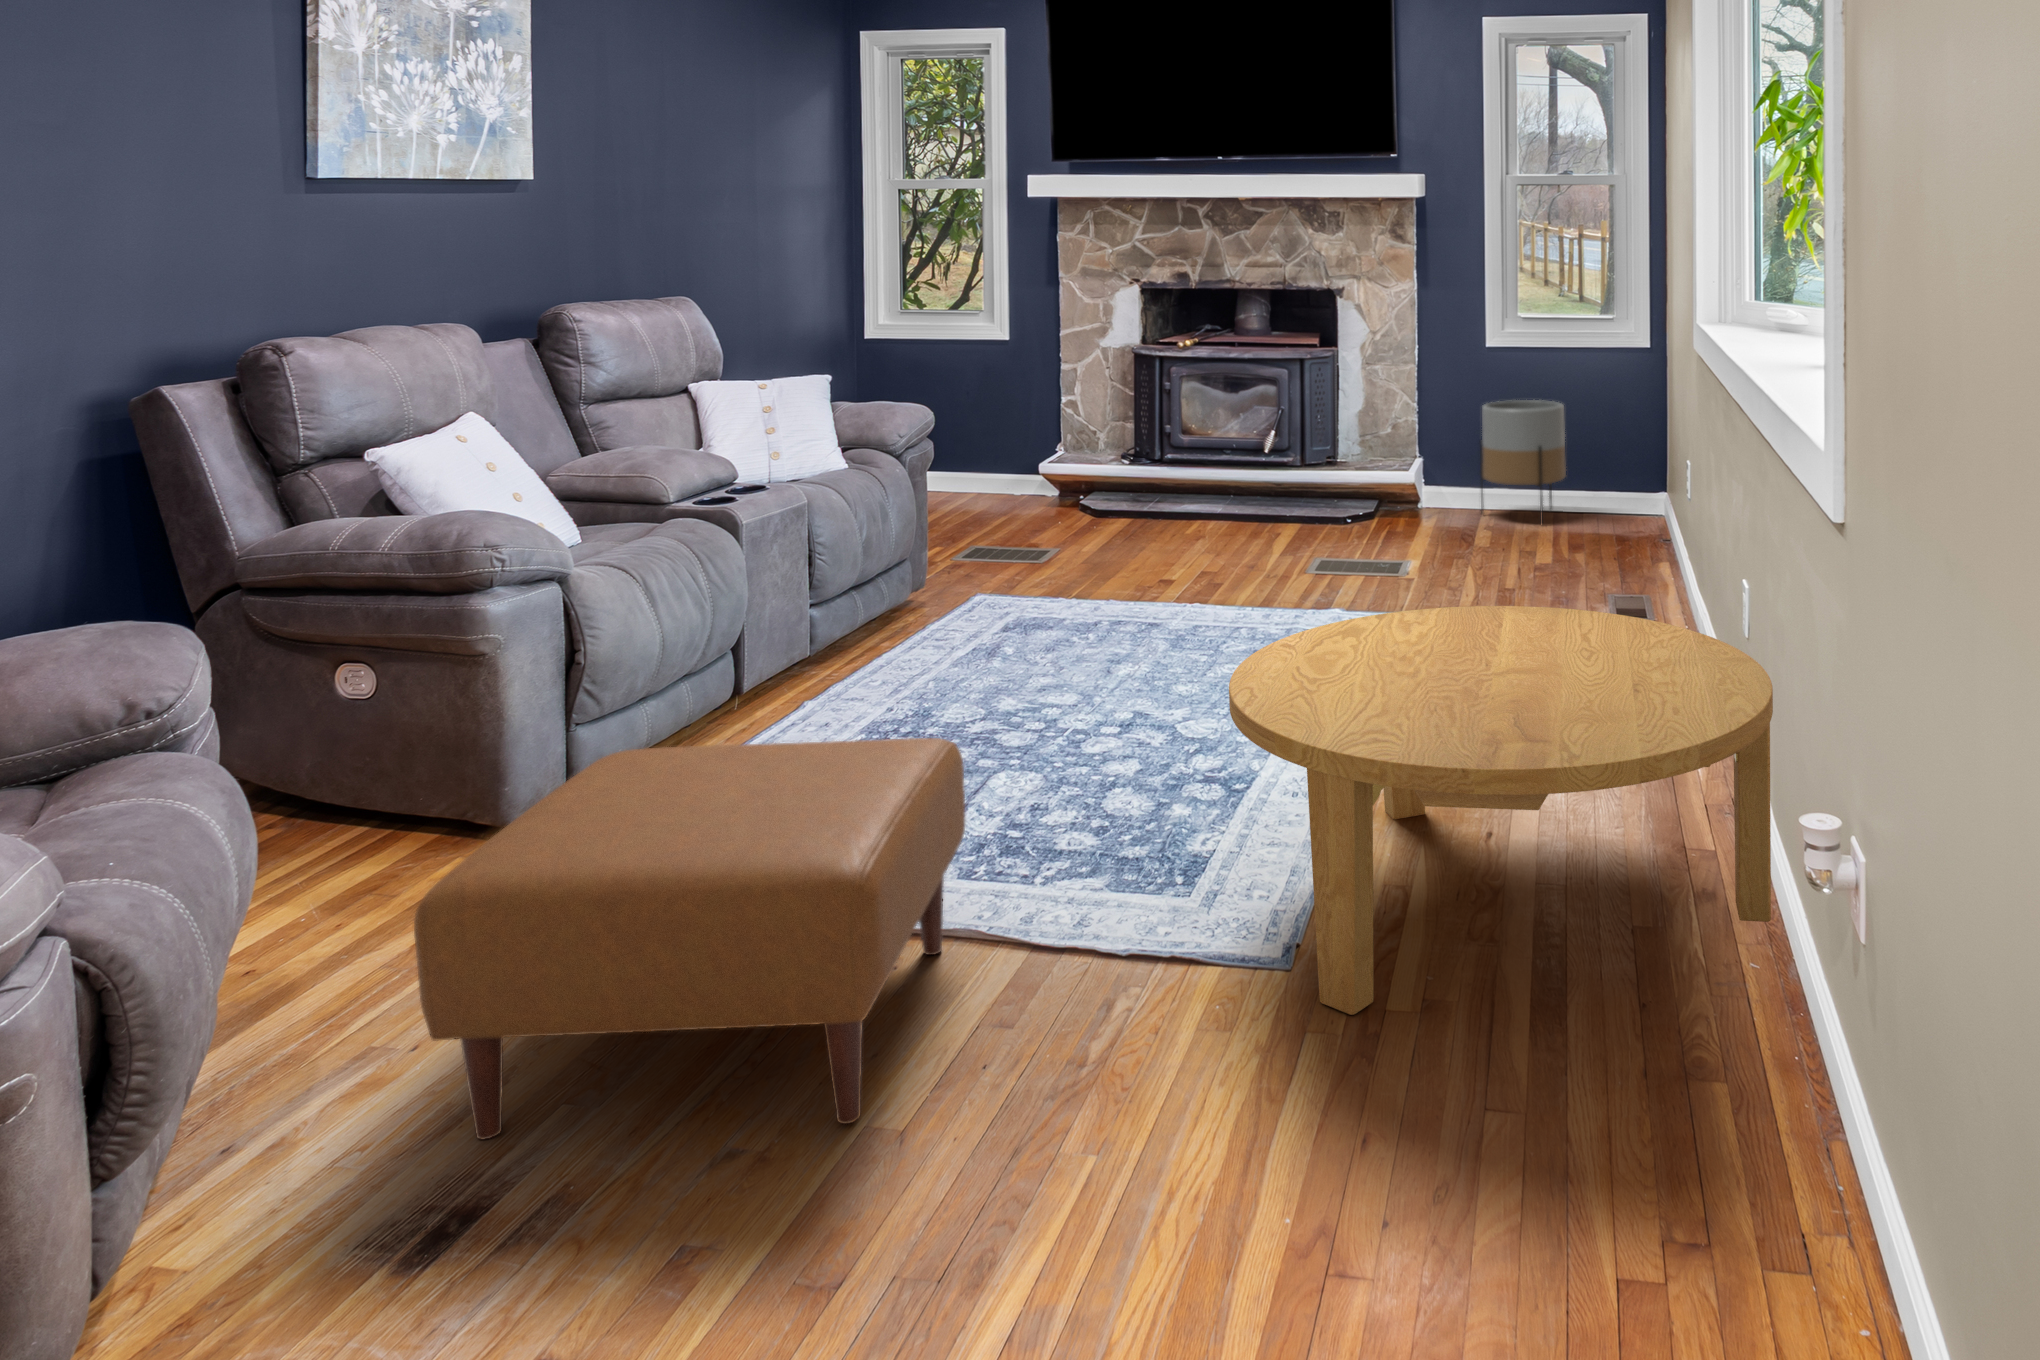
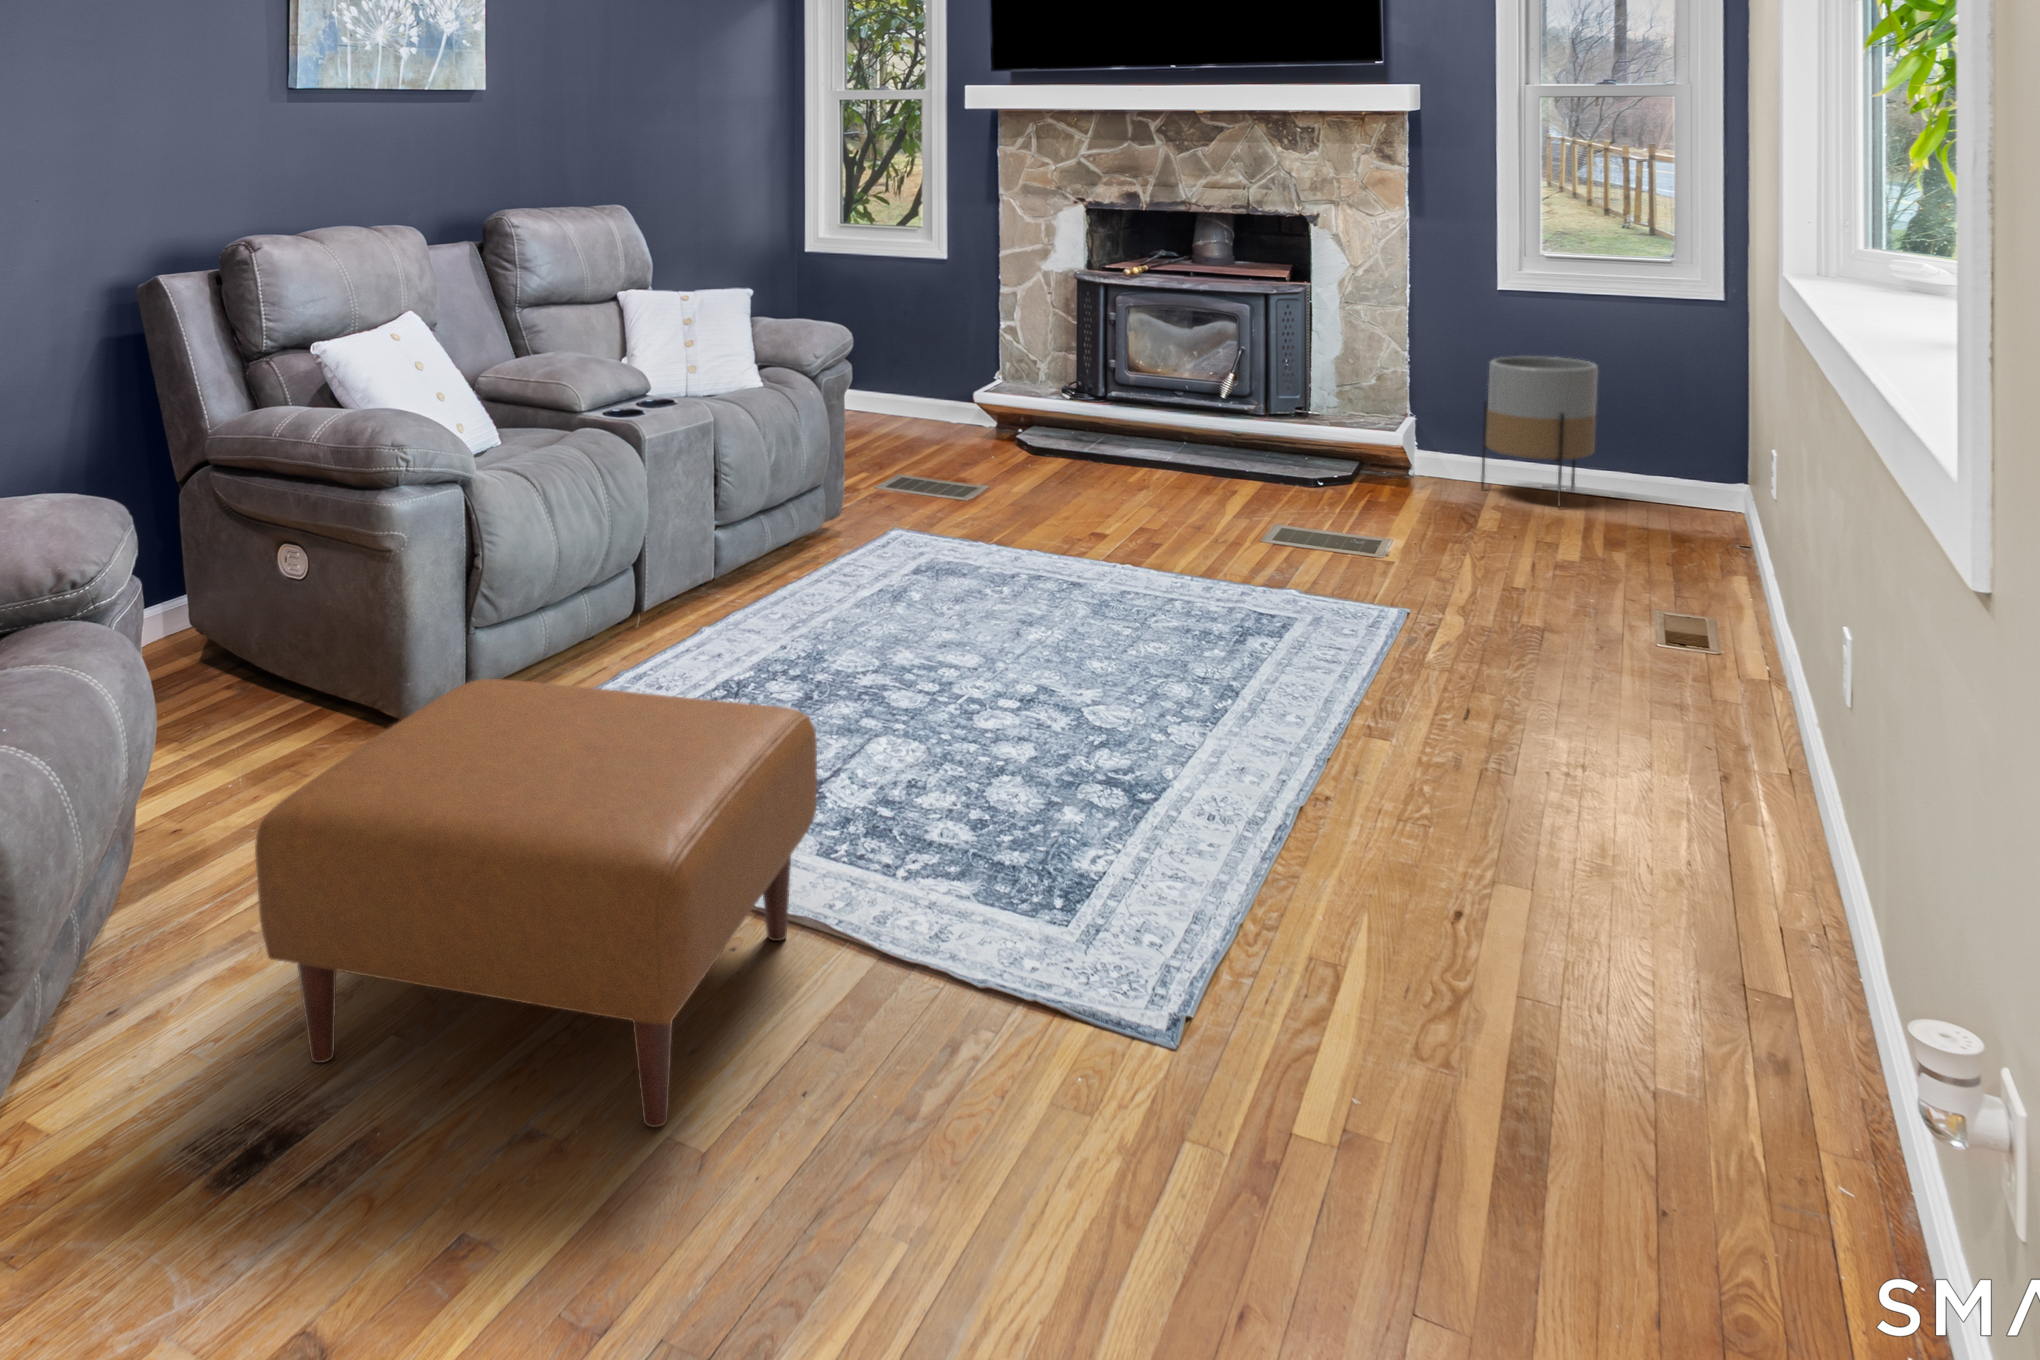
coffee table: present [1229,606,1773,1015] -> none [1120,617,1873,1115]

